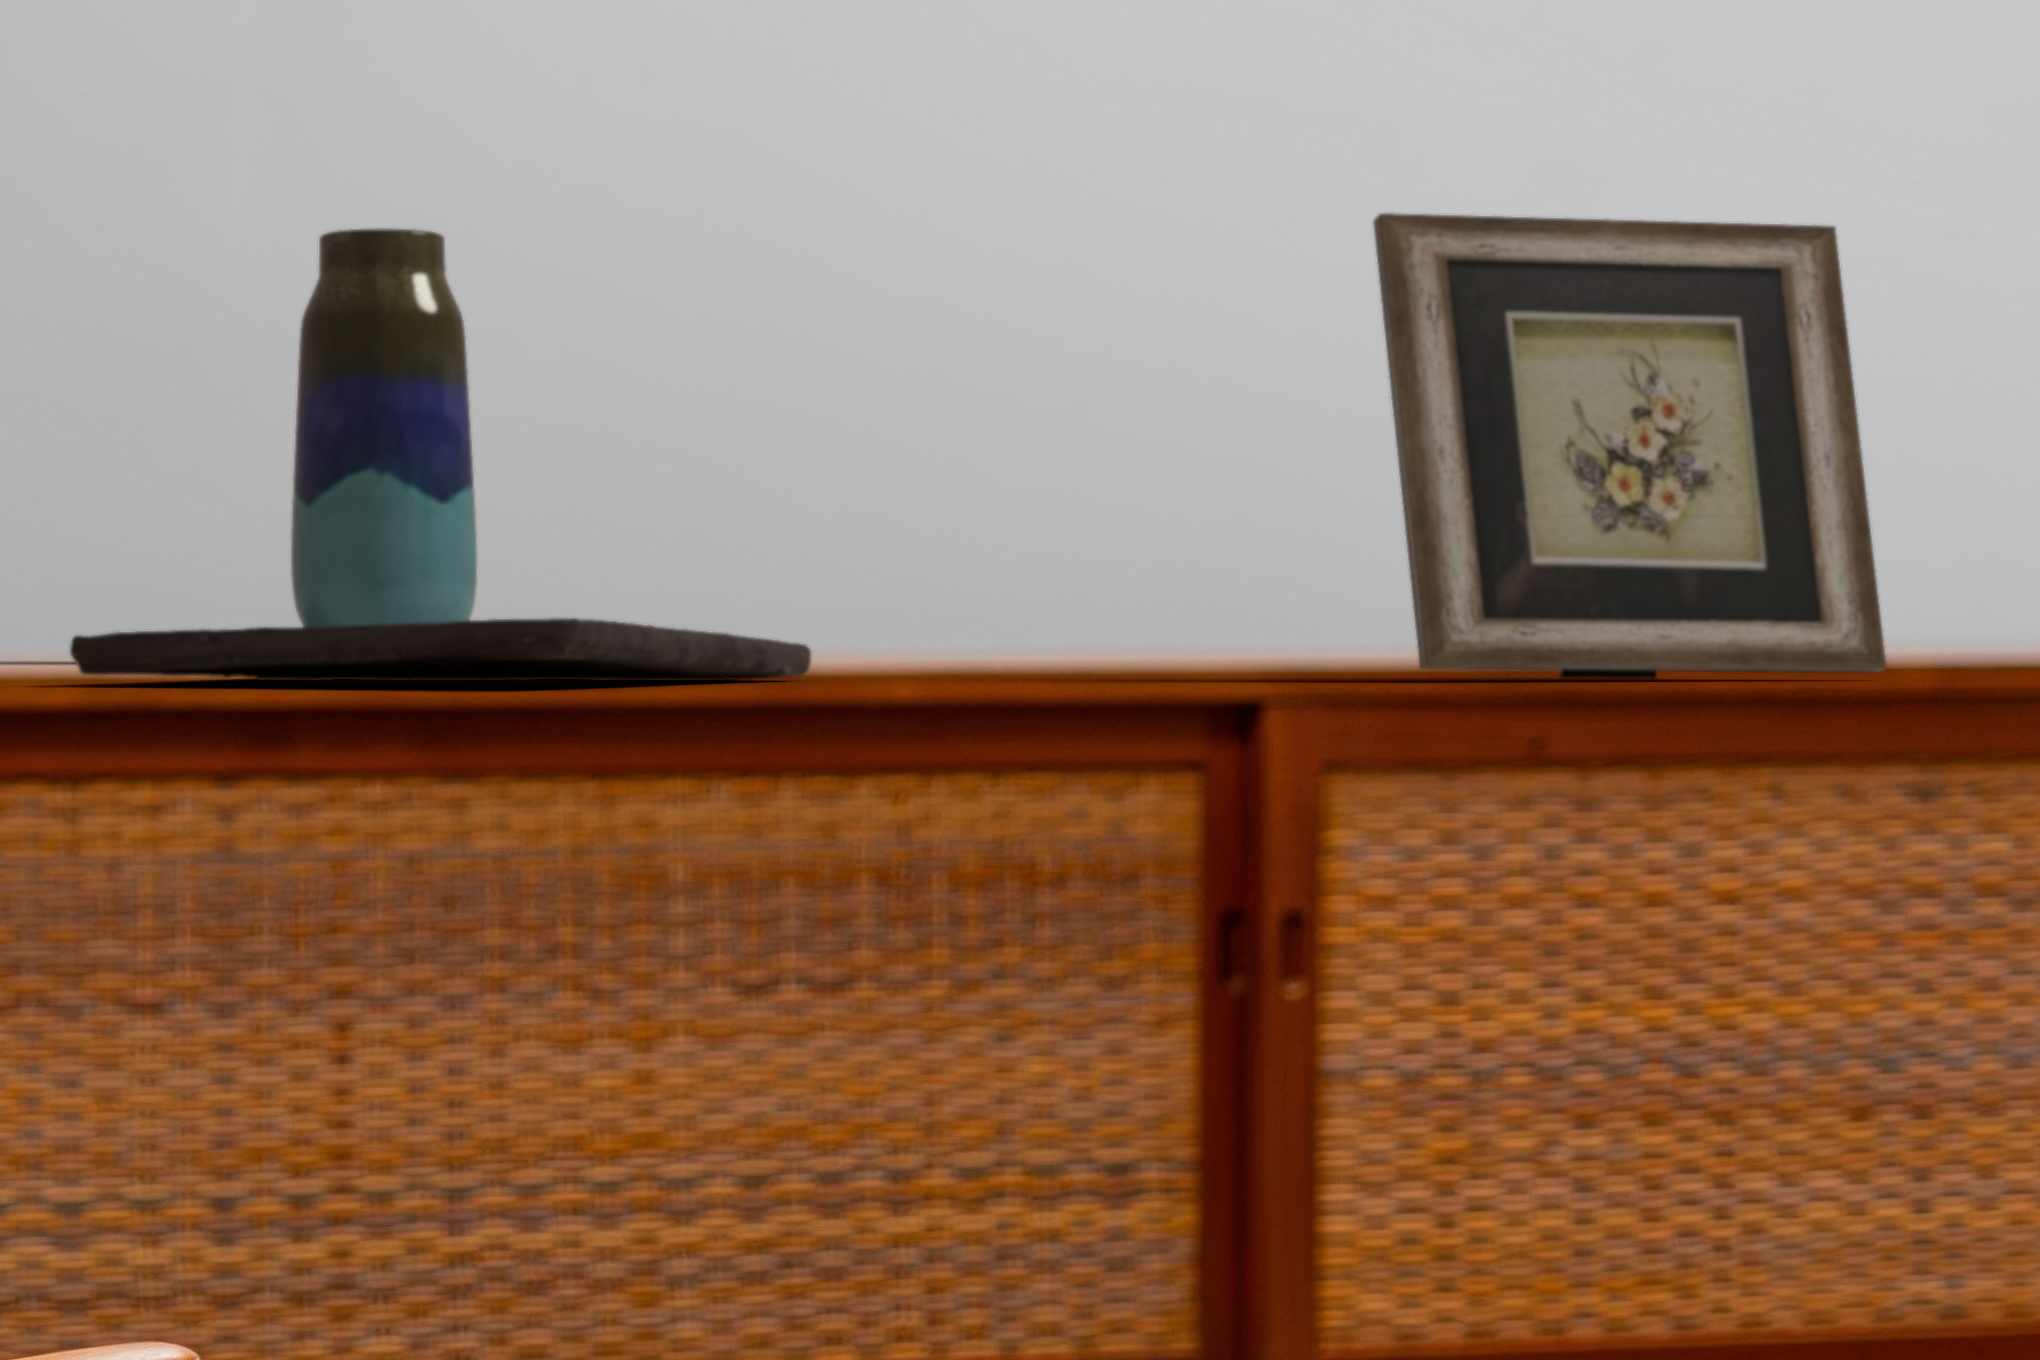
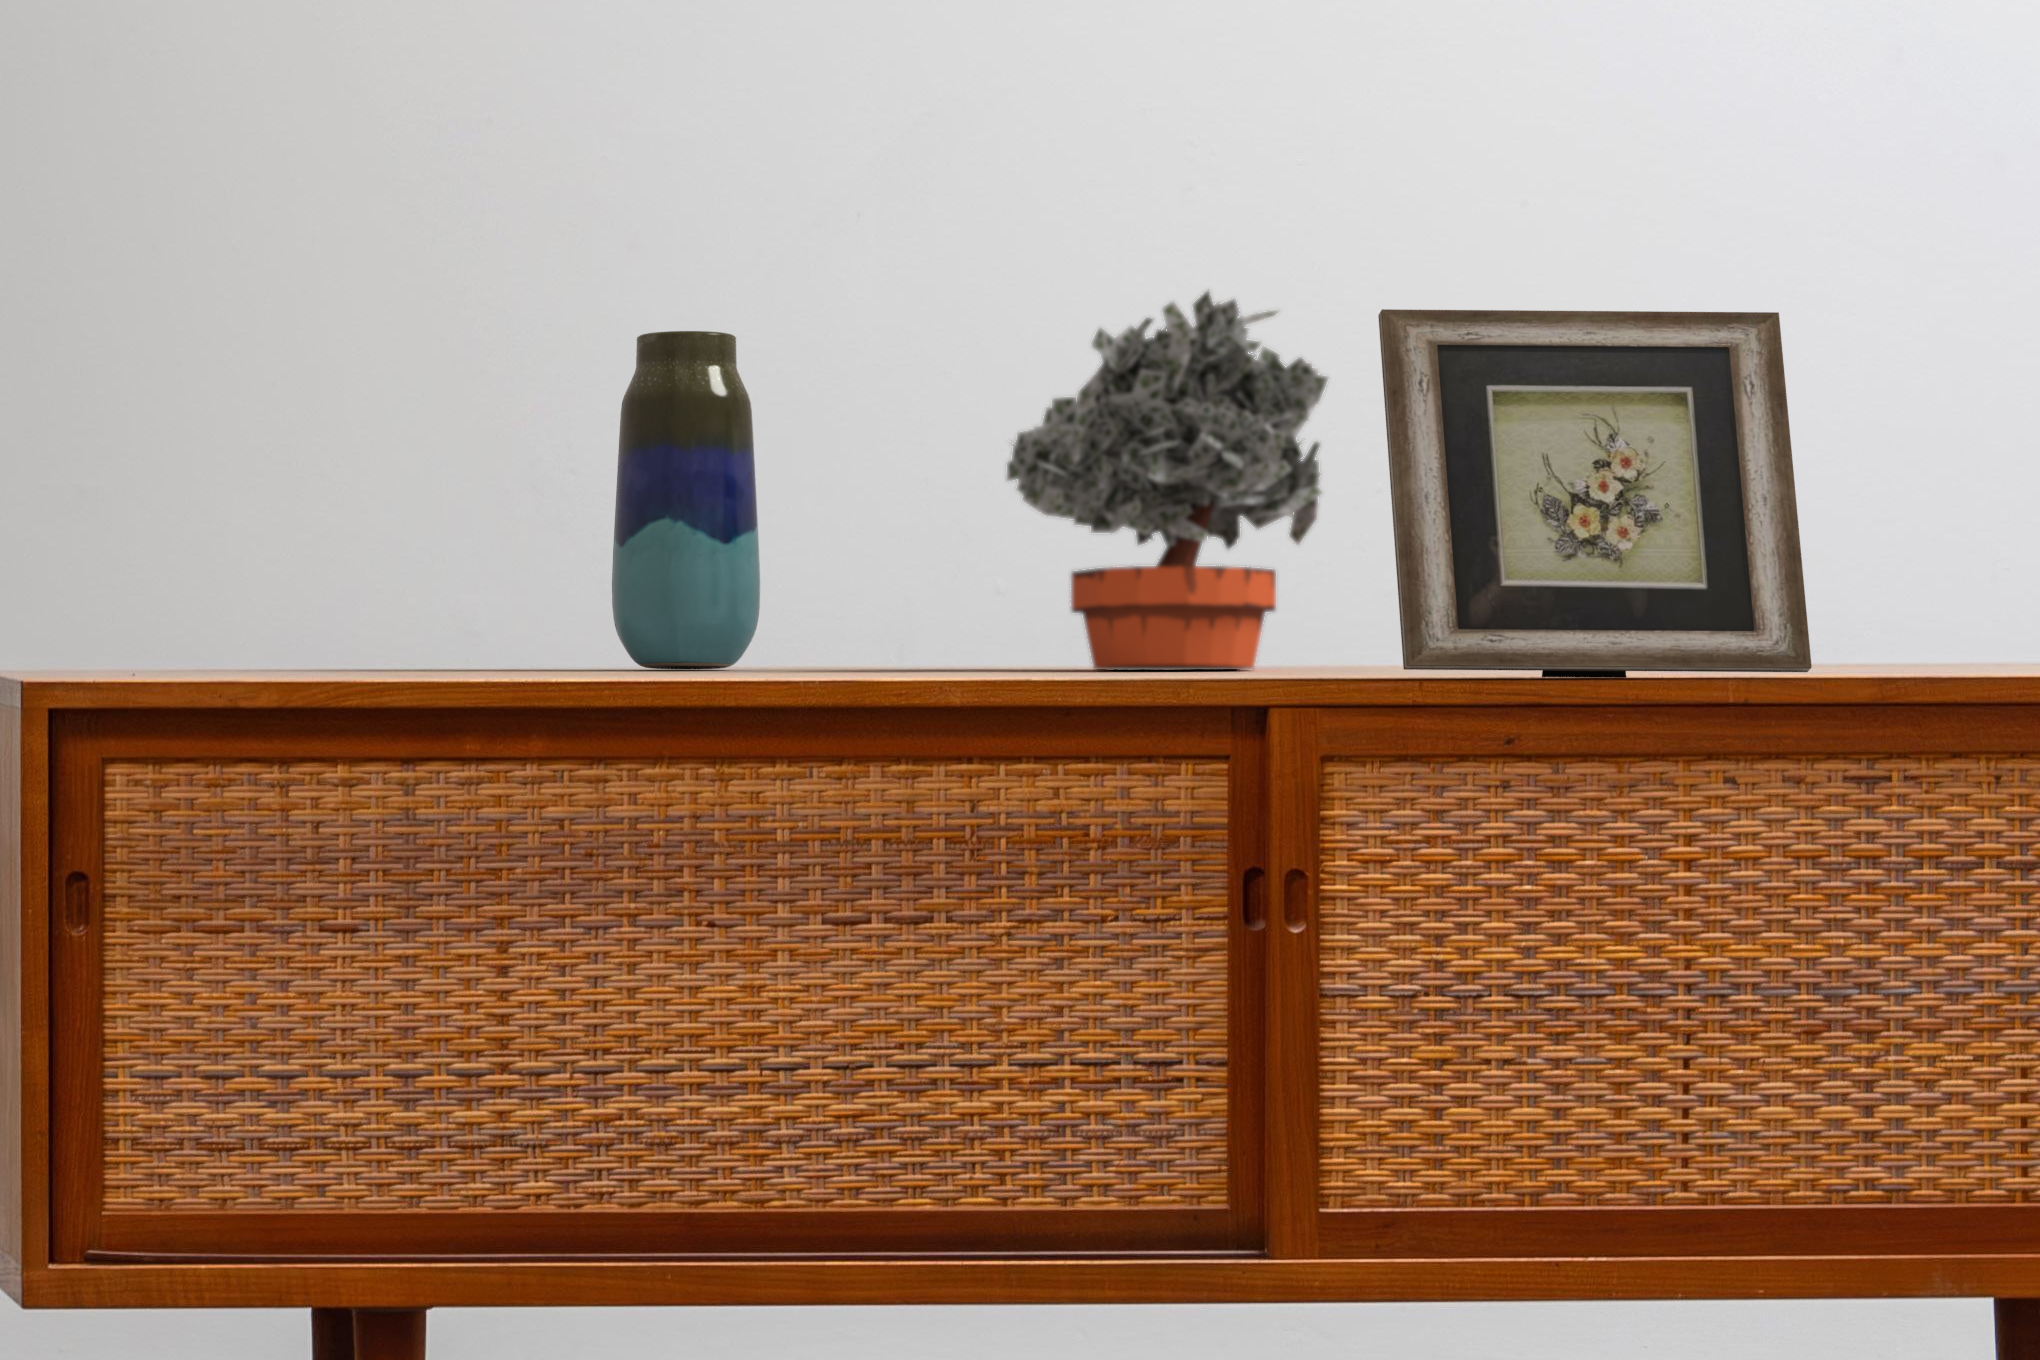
potted plant: none [804,187,1189,667] -> present [1007,289,1328,671]
decorative tray: present [70,618,811,681] -> none [314,630,920,688]

